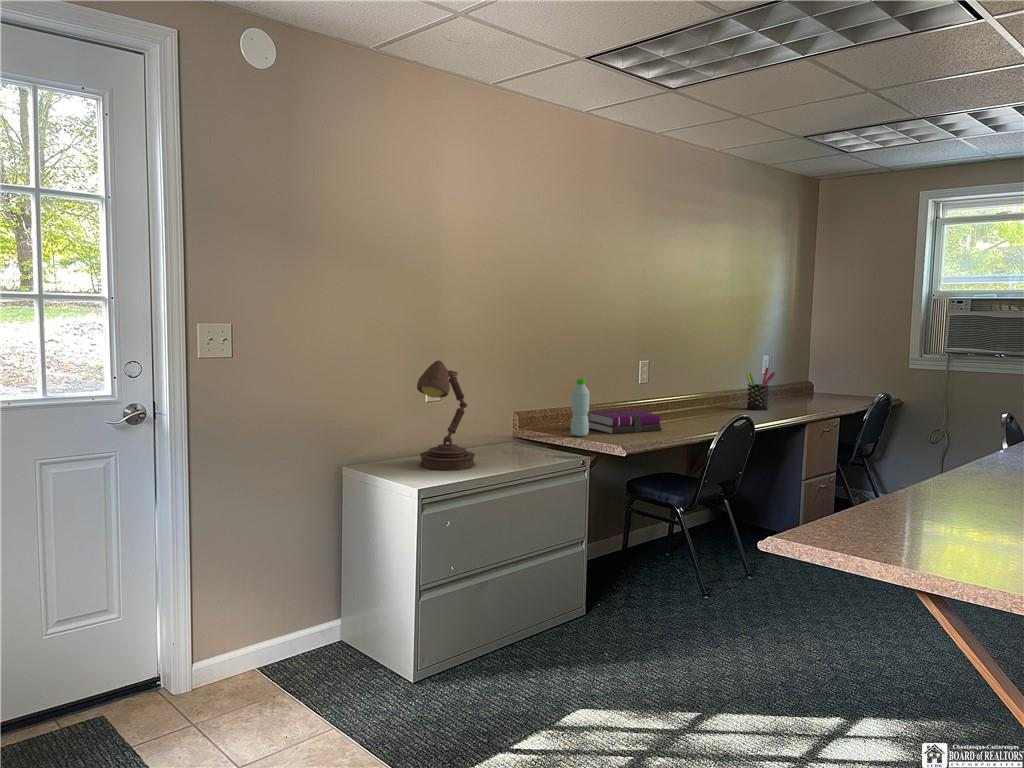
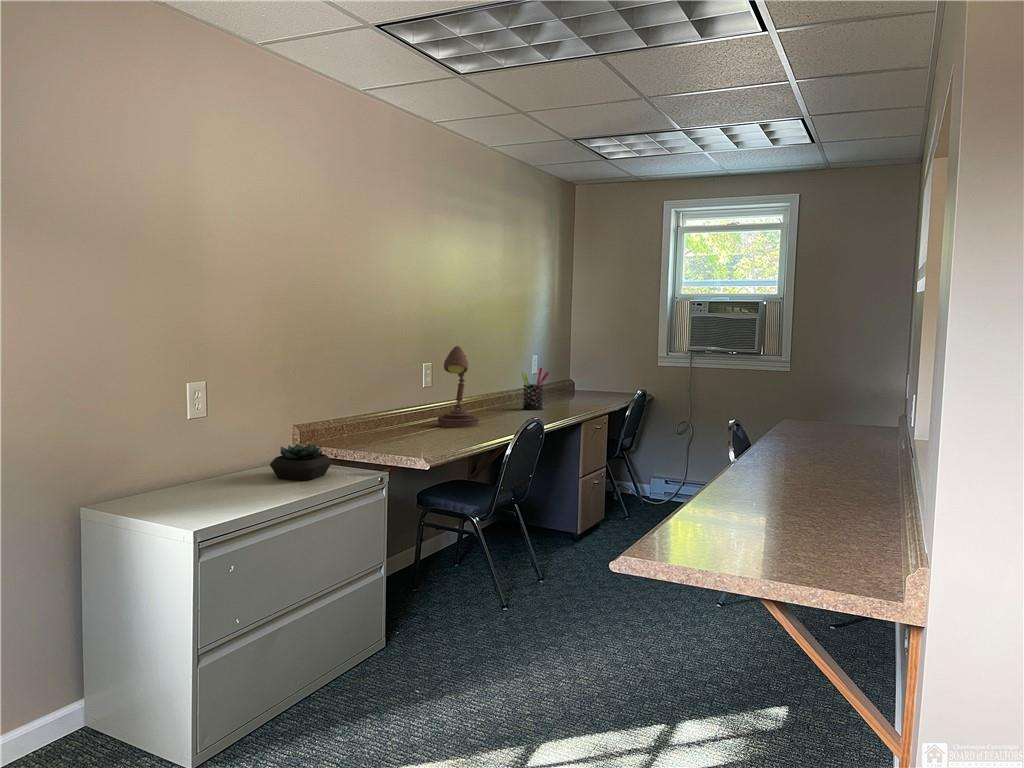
desk lamp: present [417,360,475,470] -> present [438,346,479,428]
water bottle: present [571,379,590,436] -> none [360,386,380,449]
notebook: present [588,410,662,434] -> none [373,416,454,444]
succulent plant: none [489,427,542,459] -> present [270,444,332,480]

